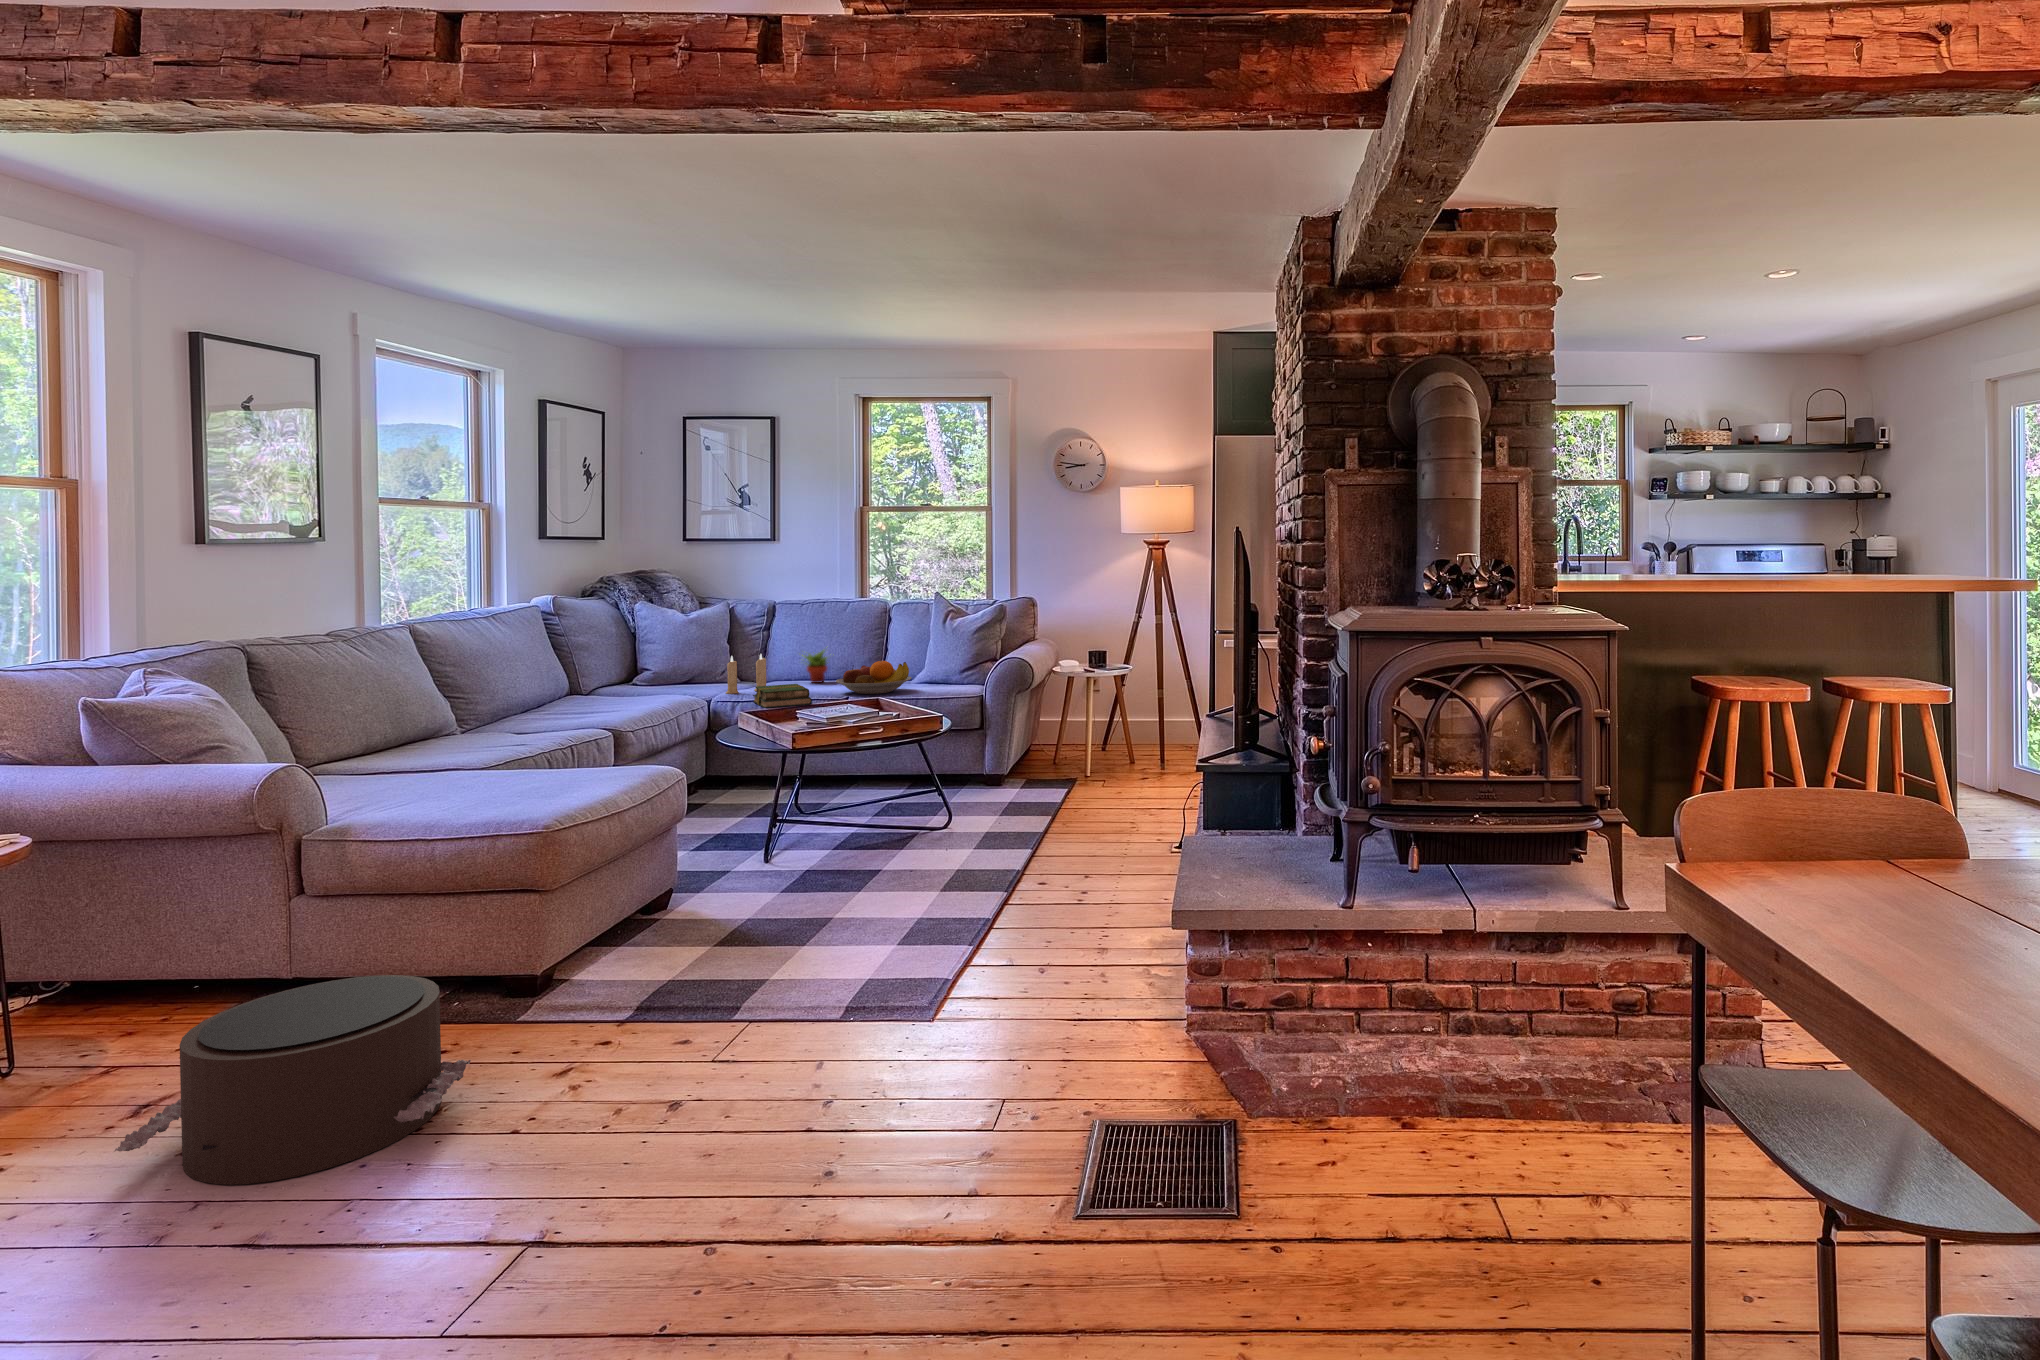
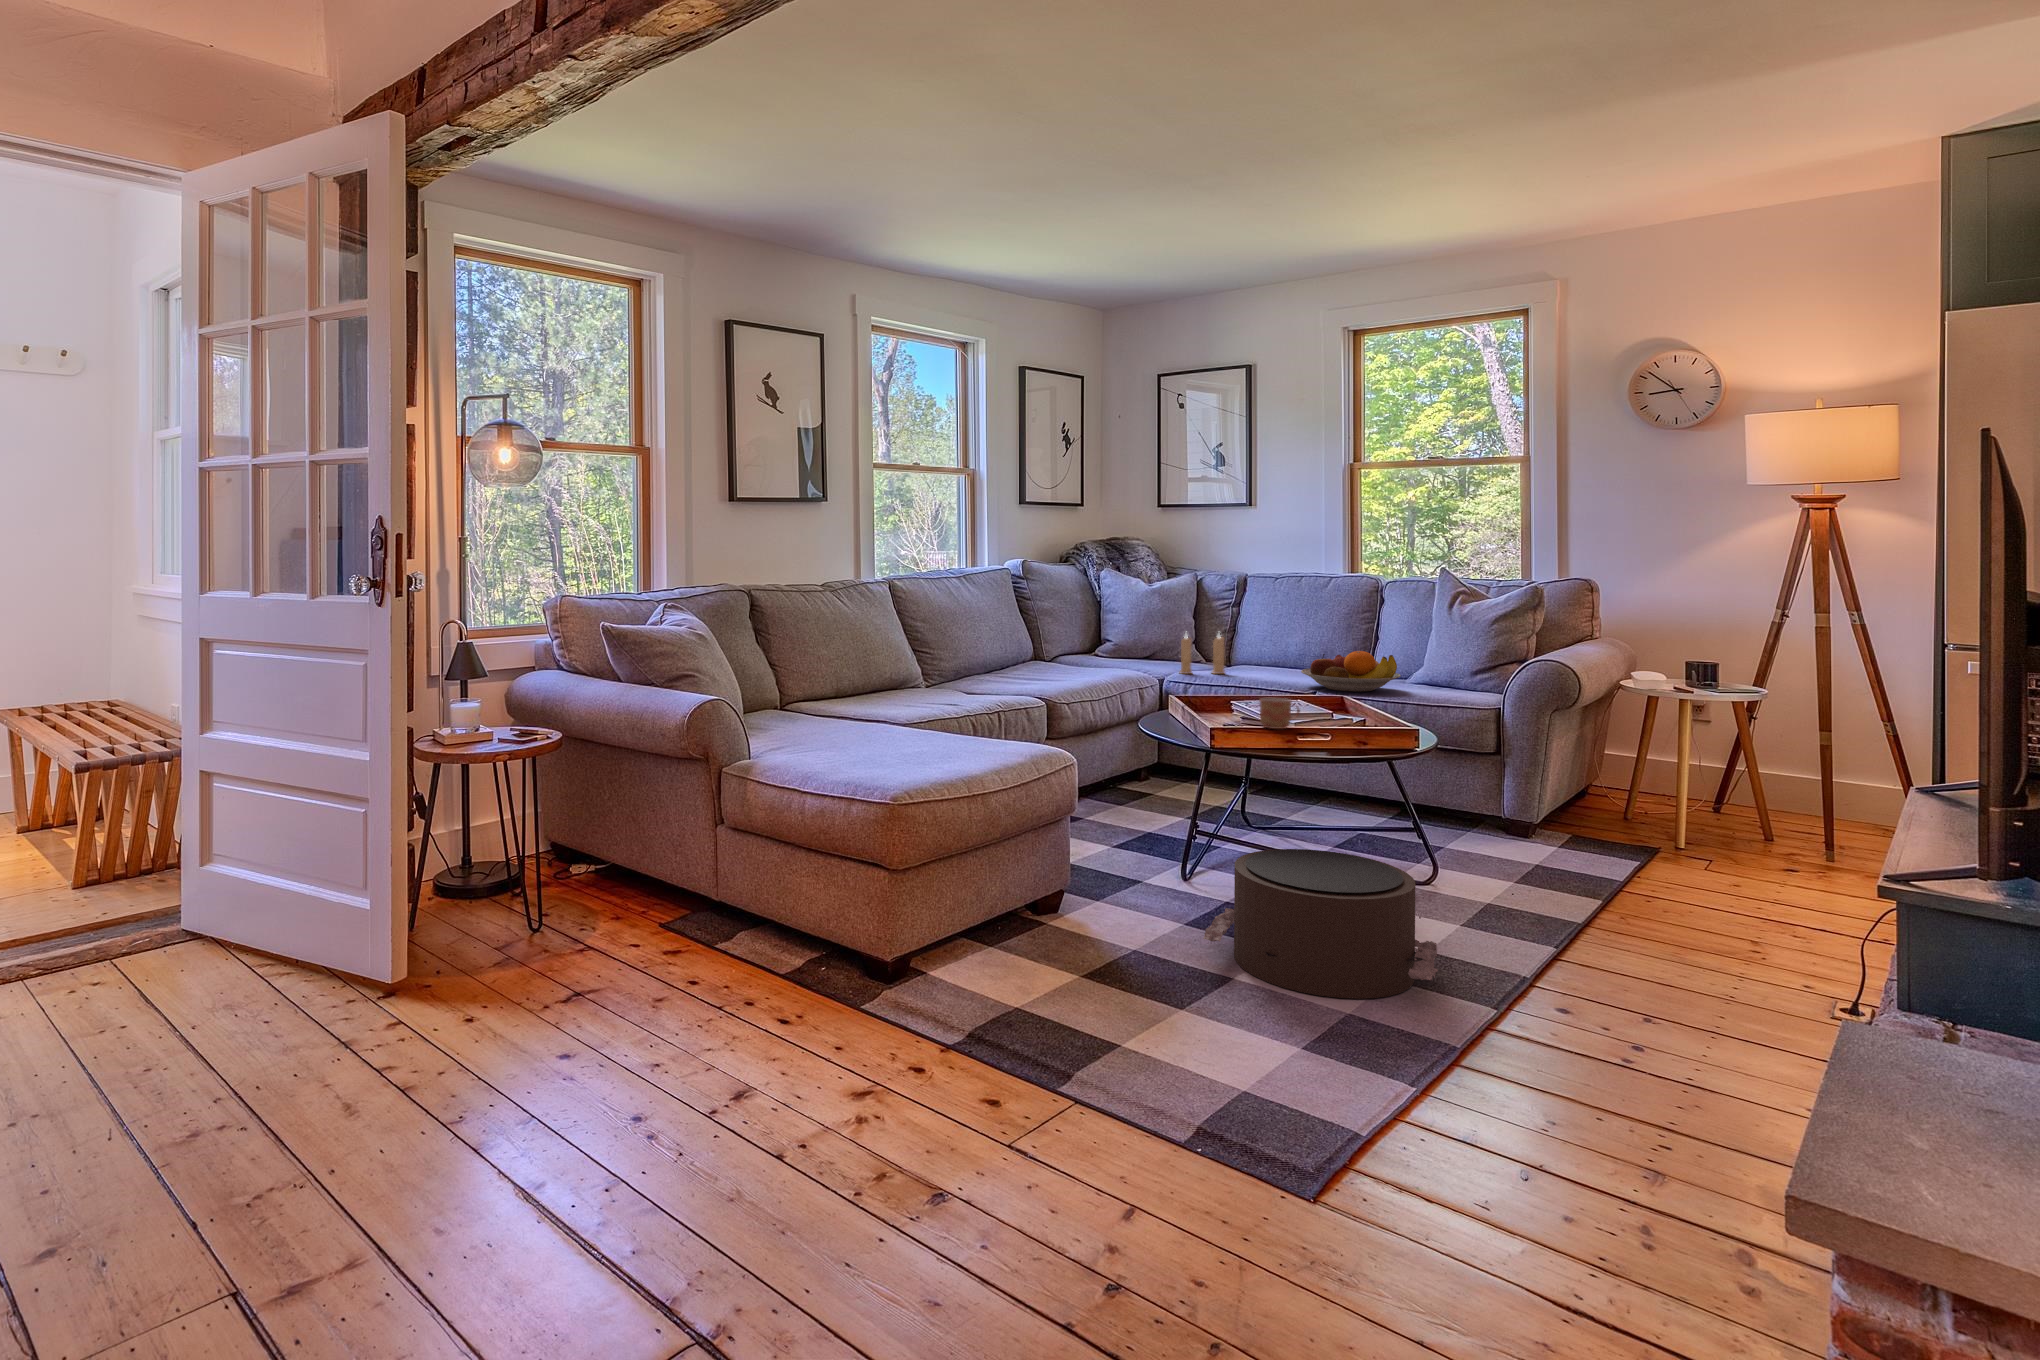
succulent plant: present [802,650,828,683] -> none [1265,627,1312,671]
book: present [753,684,812,708] -> none [1199,669,1264,696]
mug: none [824,702,855,727] -> present [1260,697,1300,729]
pouf: present [115,975,471,1185] -> present [1203,849,1438,999]

